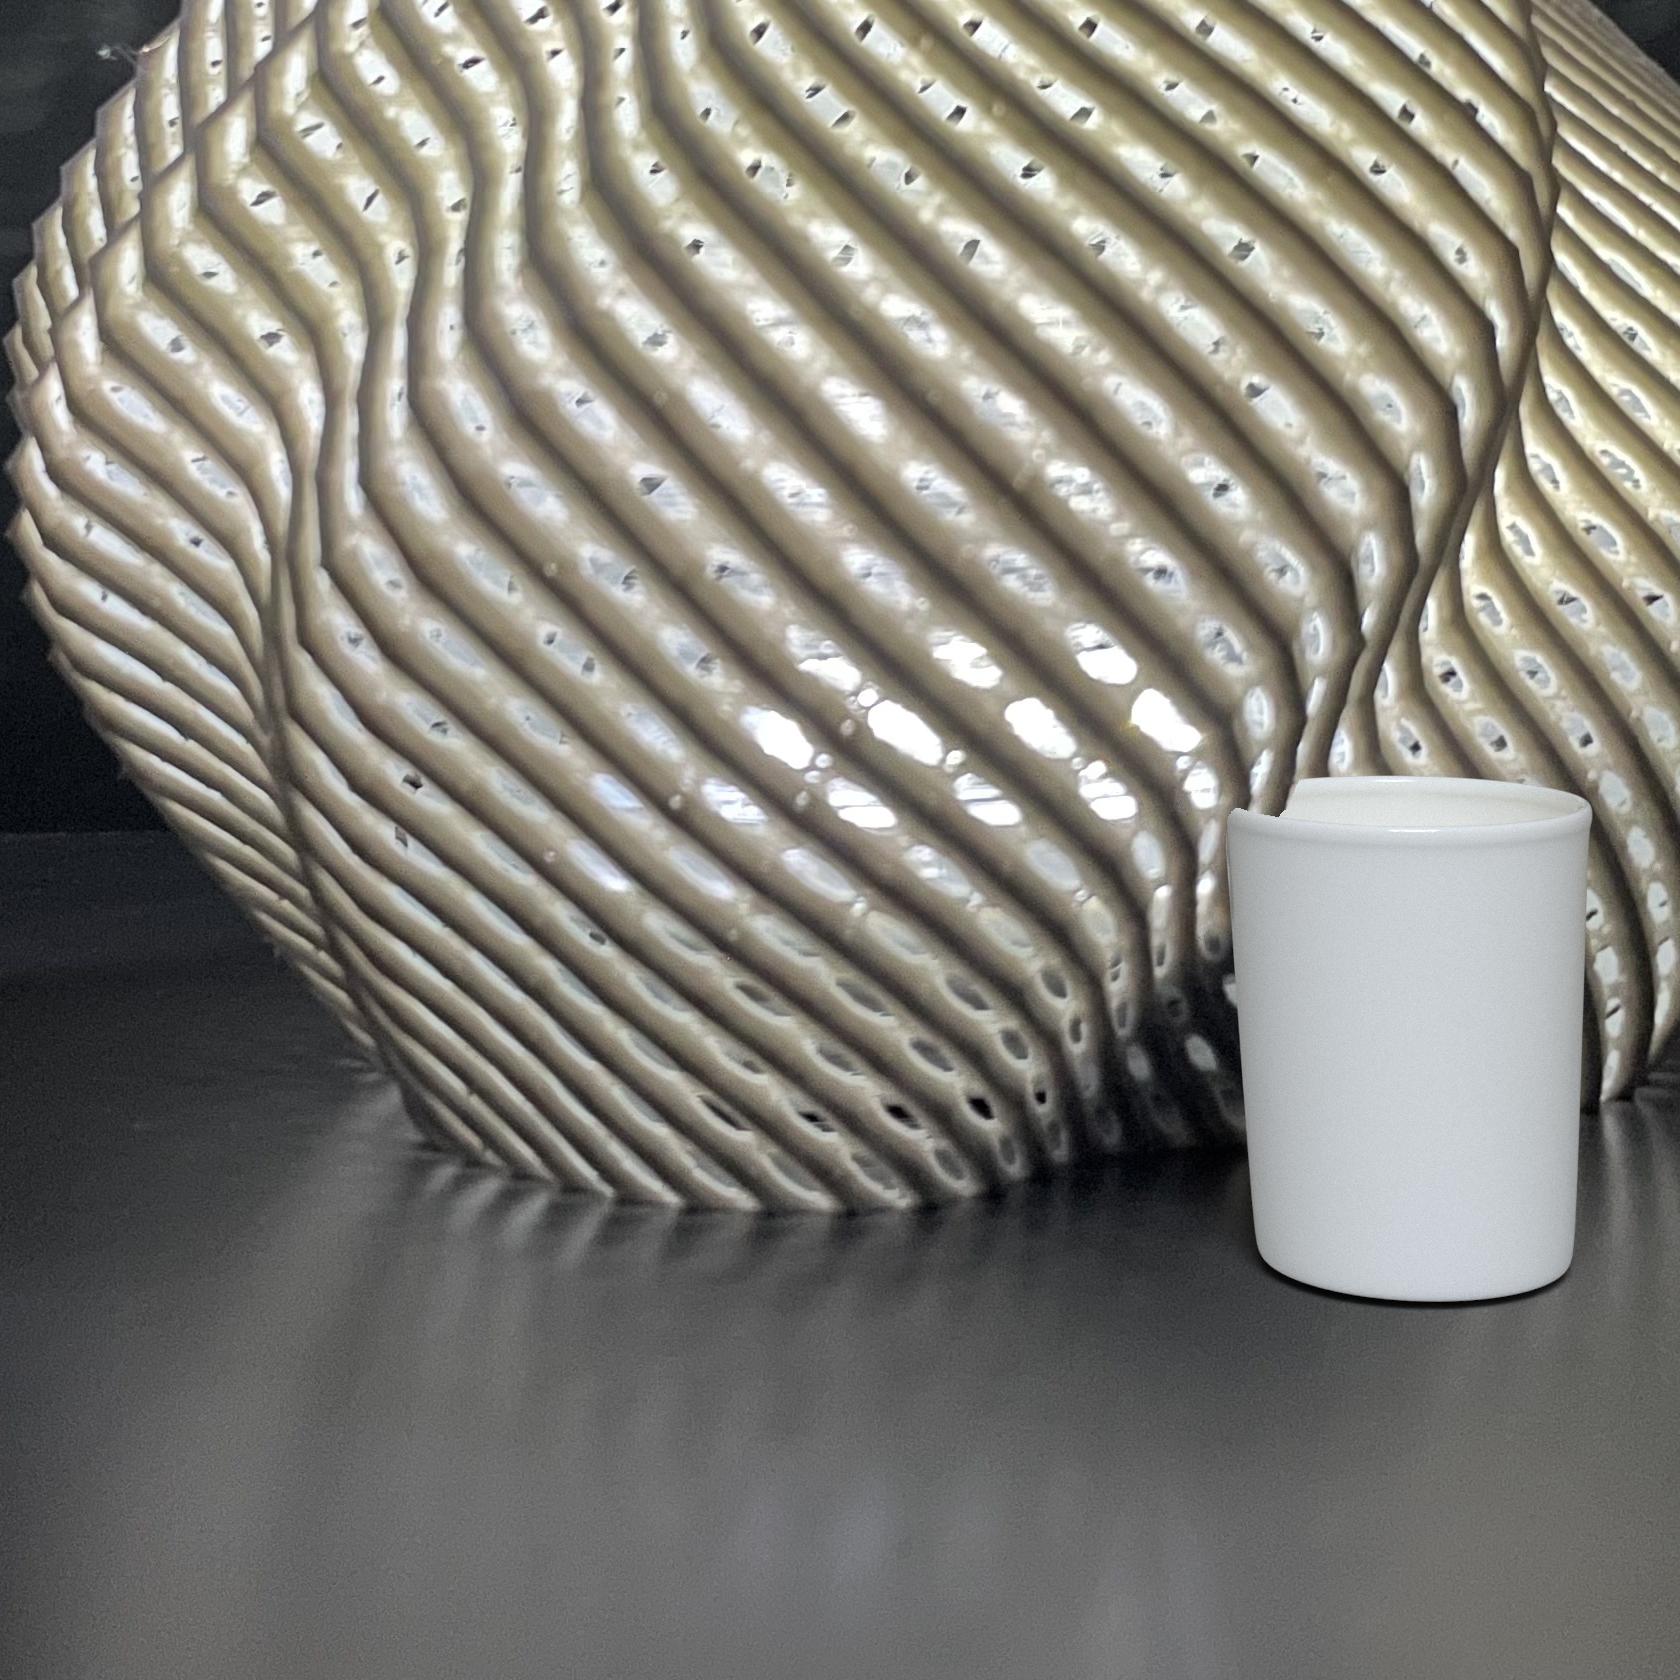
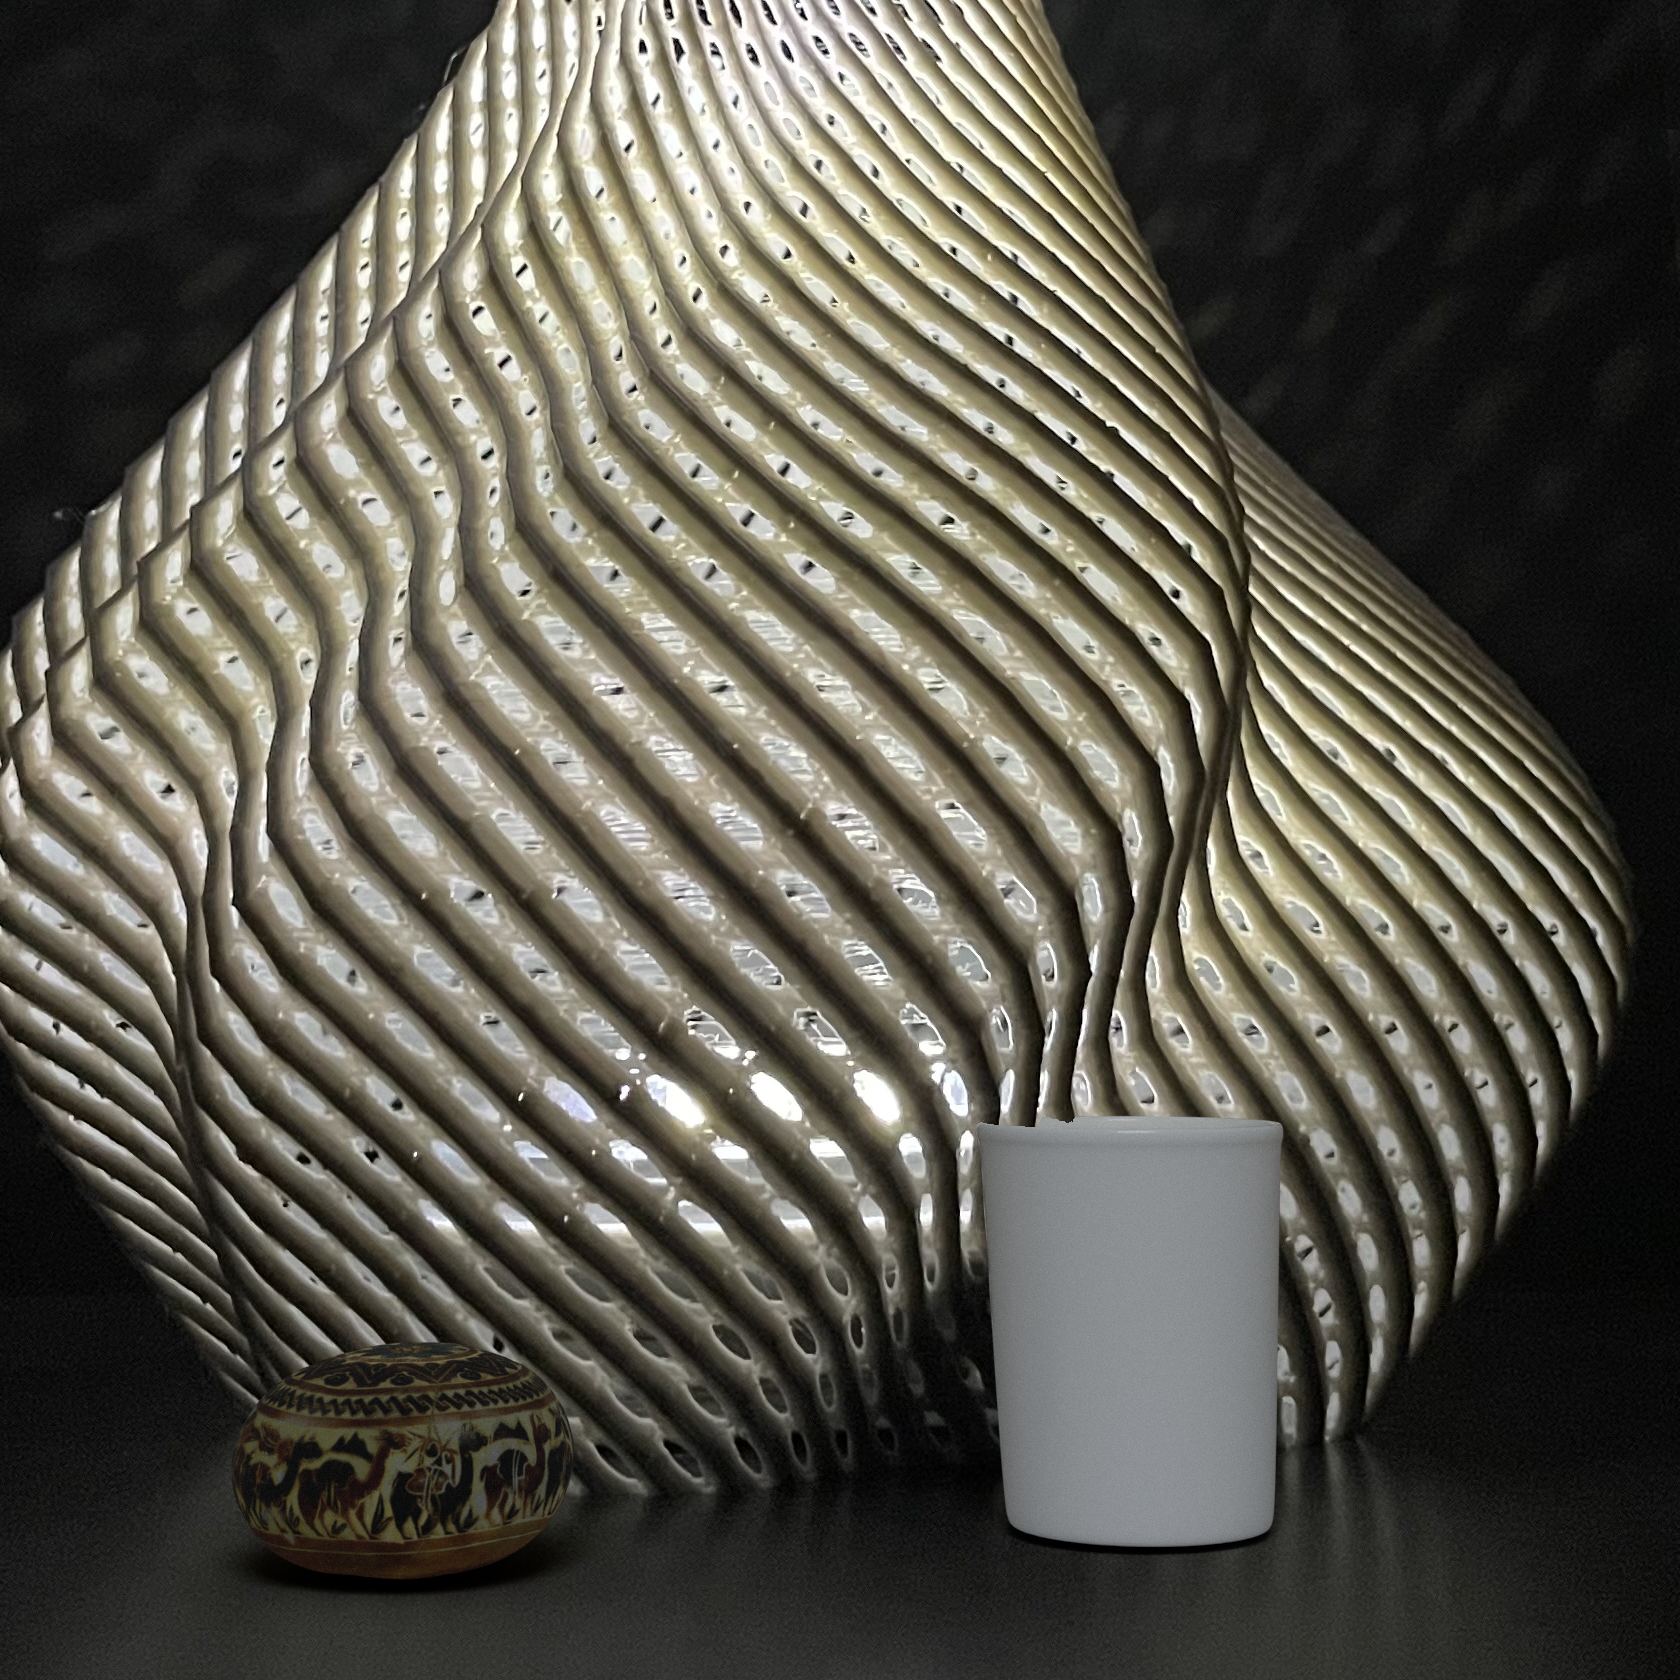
decorative ball: none [344,1078,752,1372] -> present [231,1342,574,1579]

